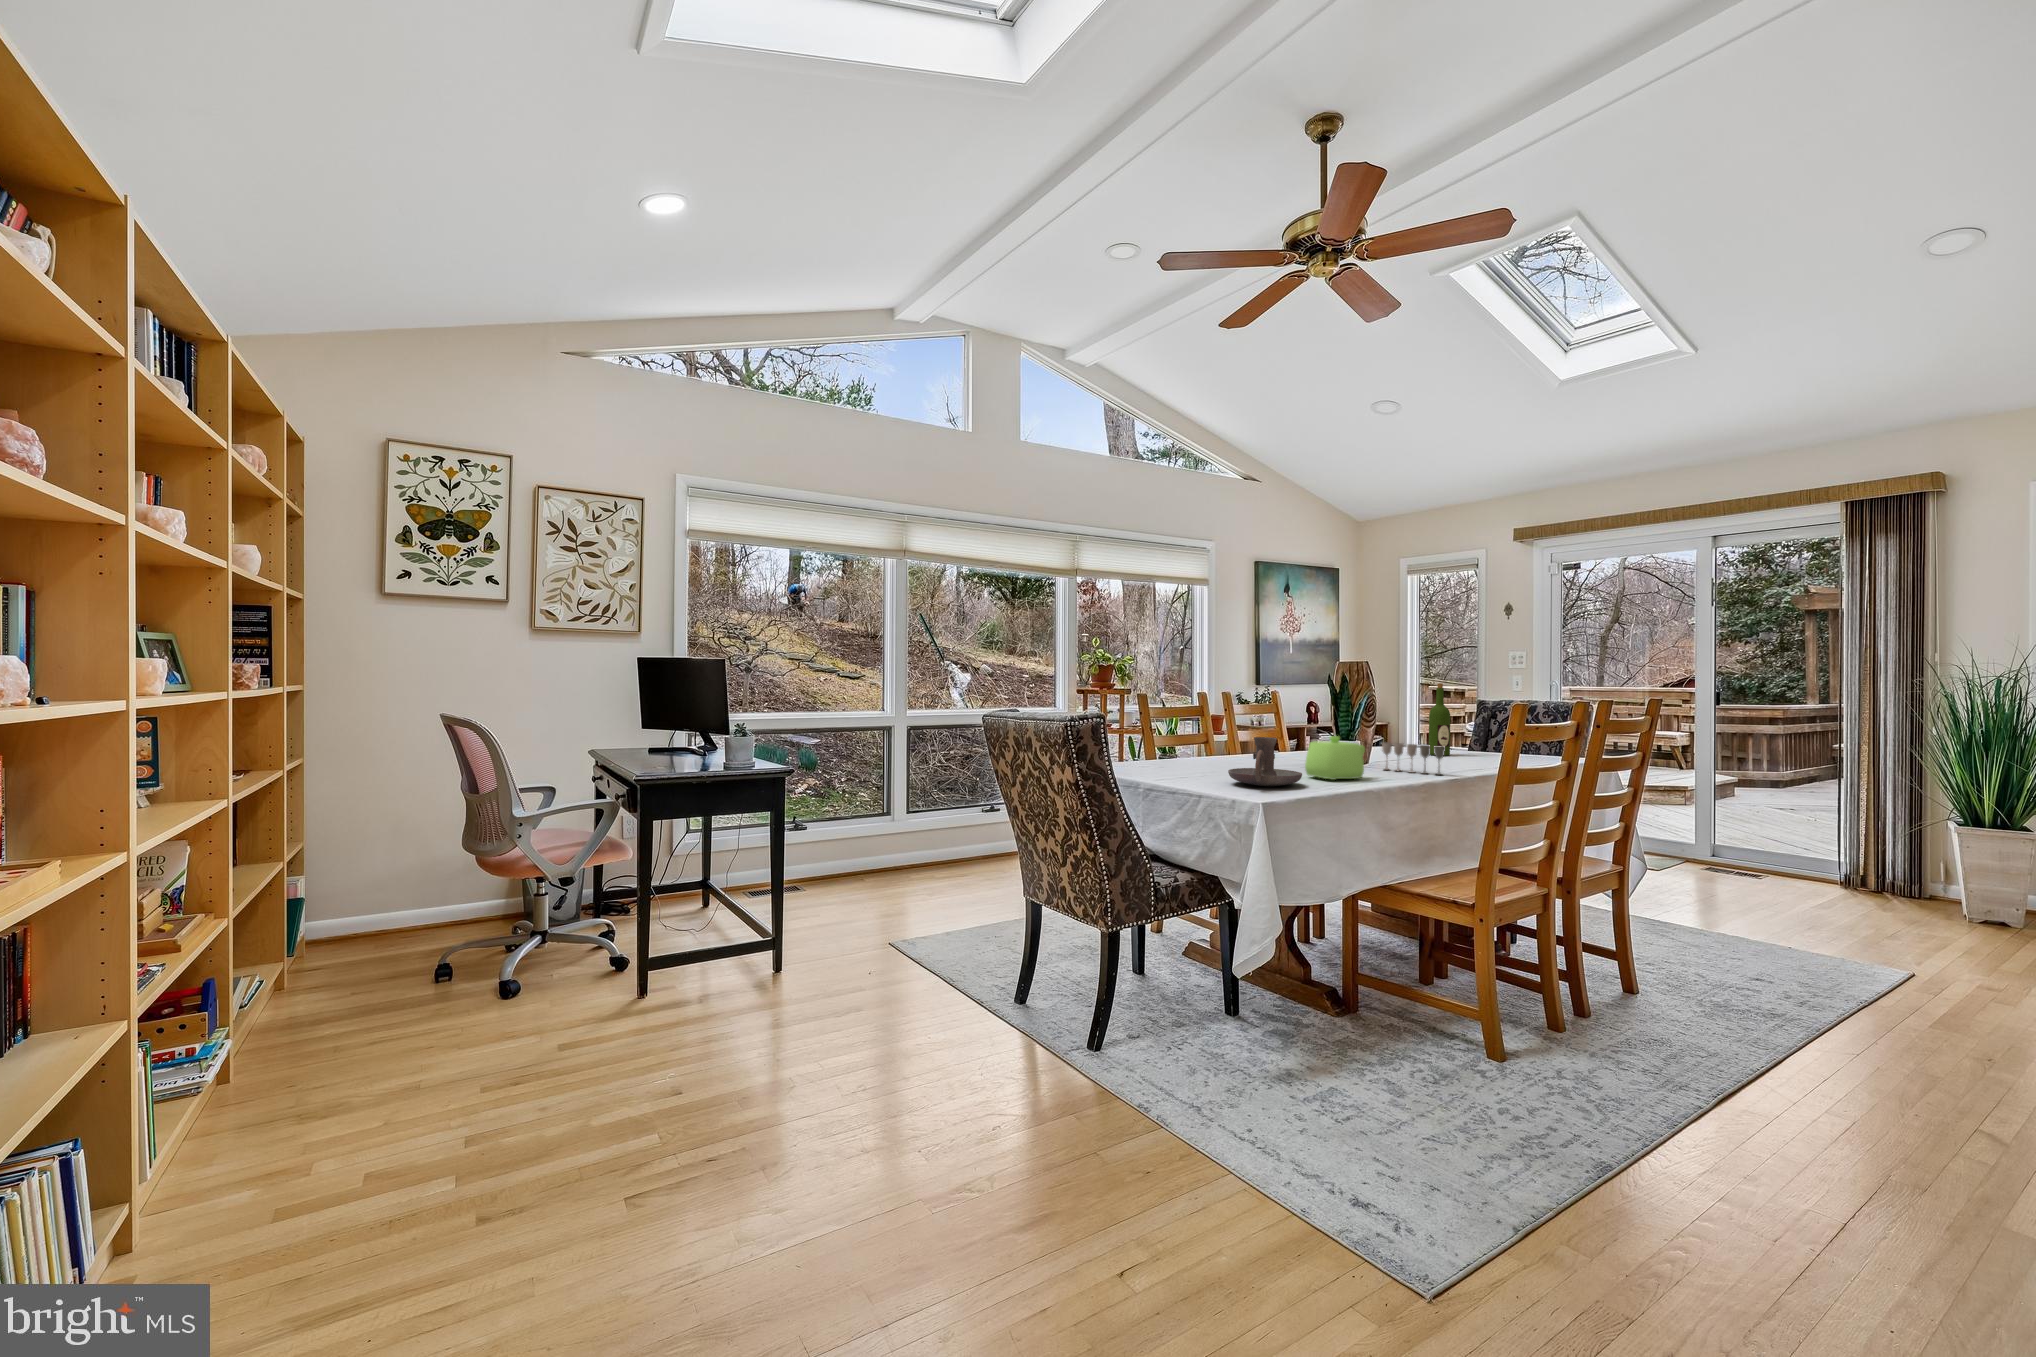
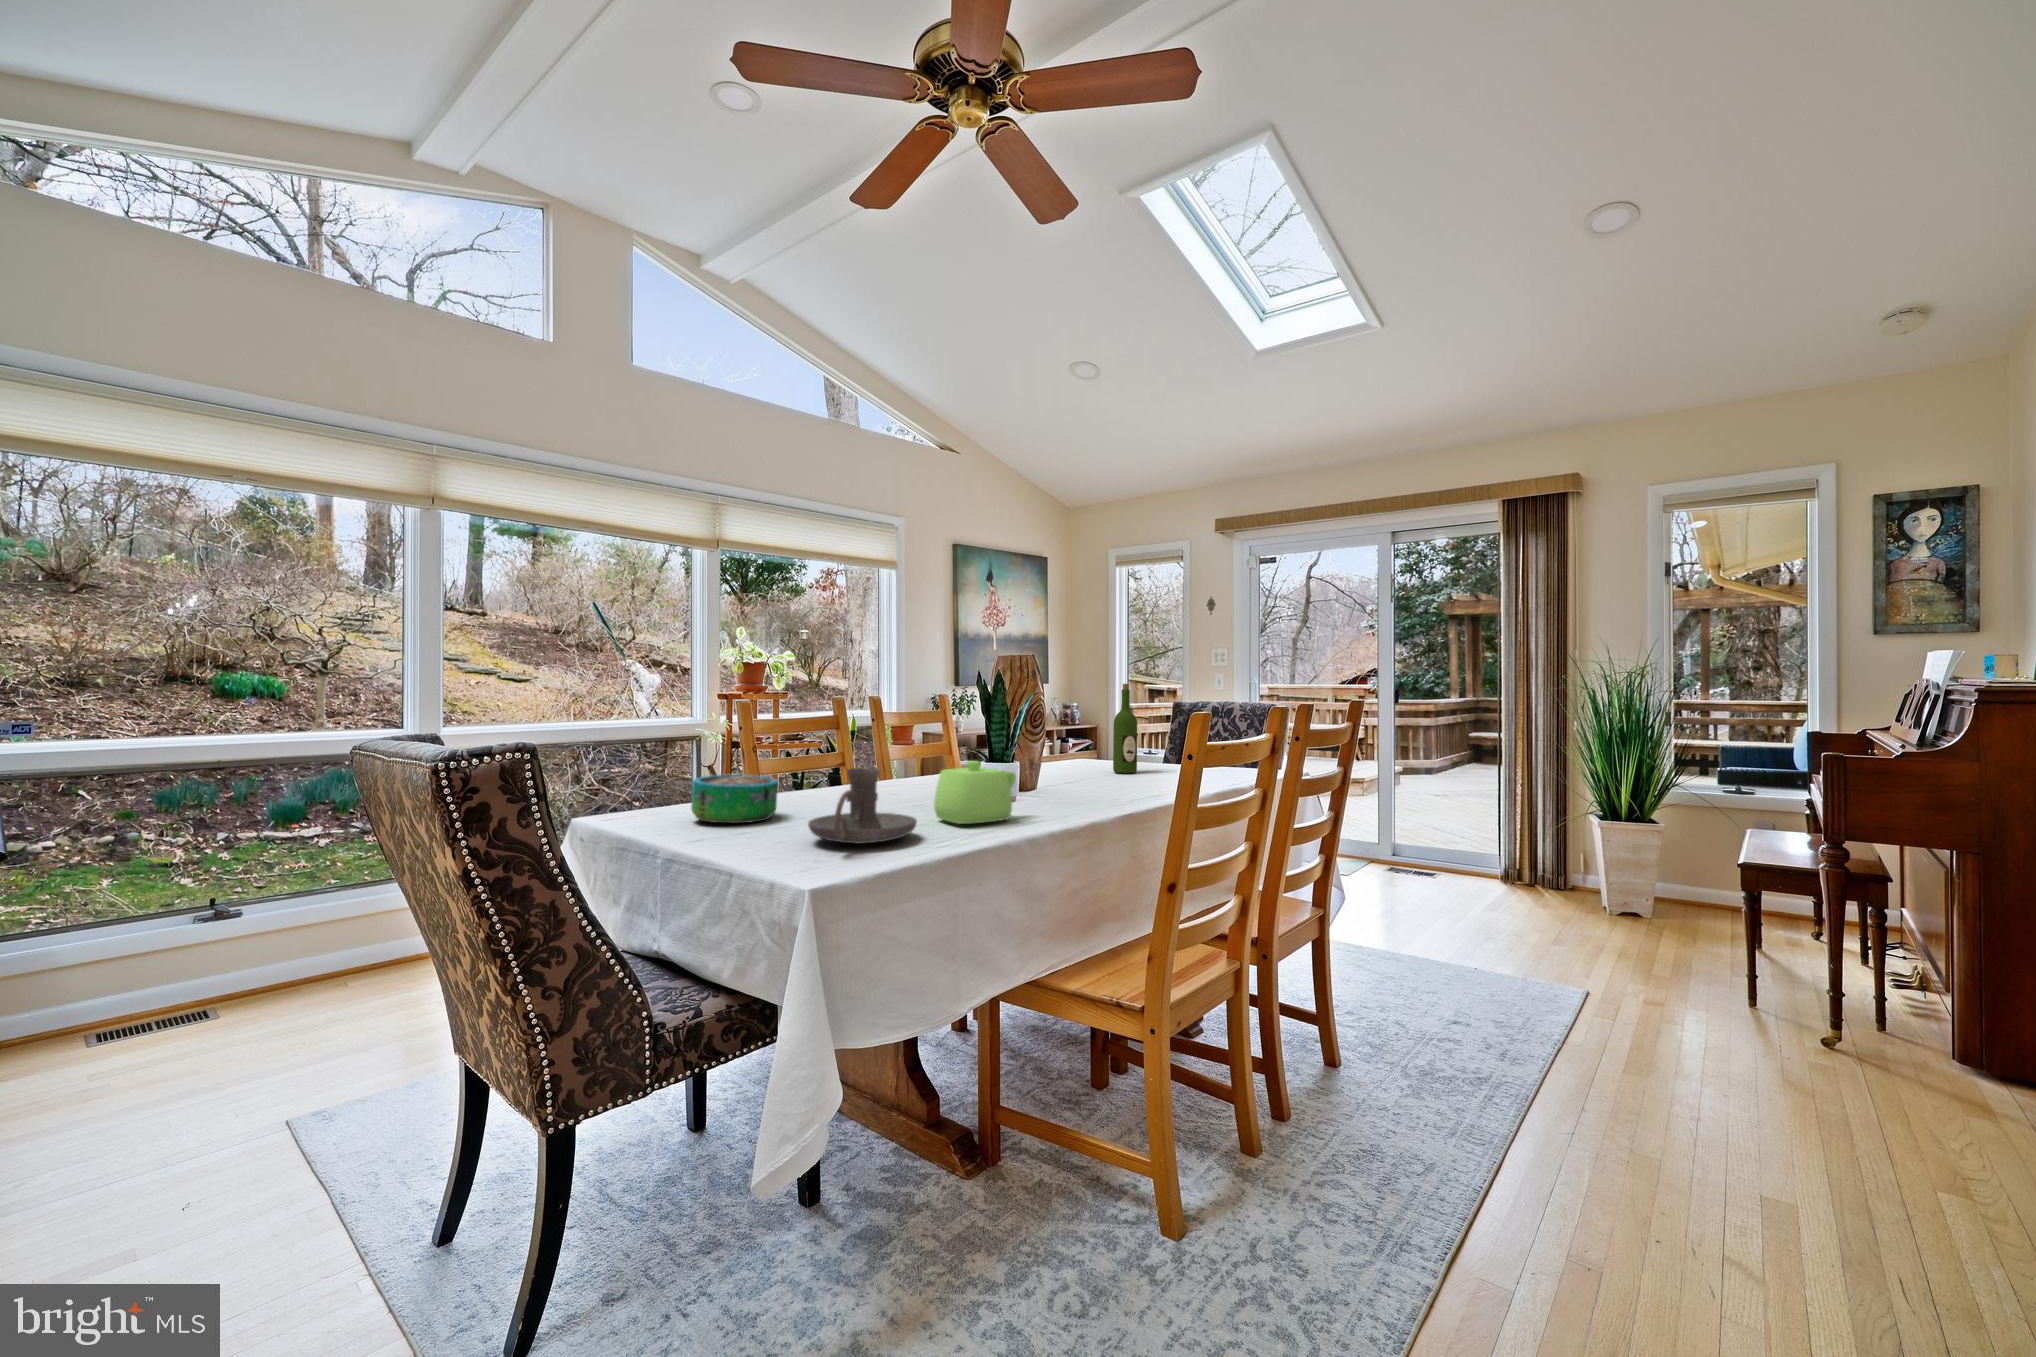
decorative bowl: none [1135,742,1191,773] -> present [691,774,778,823]
wine glass: present [1382,742,1445,775] -> none [1045,764,1119,808]

